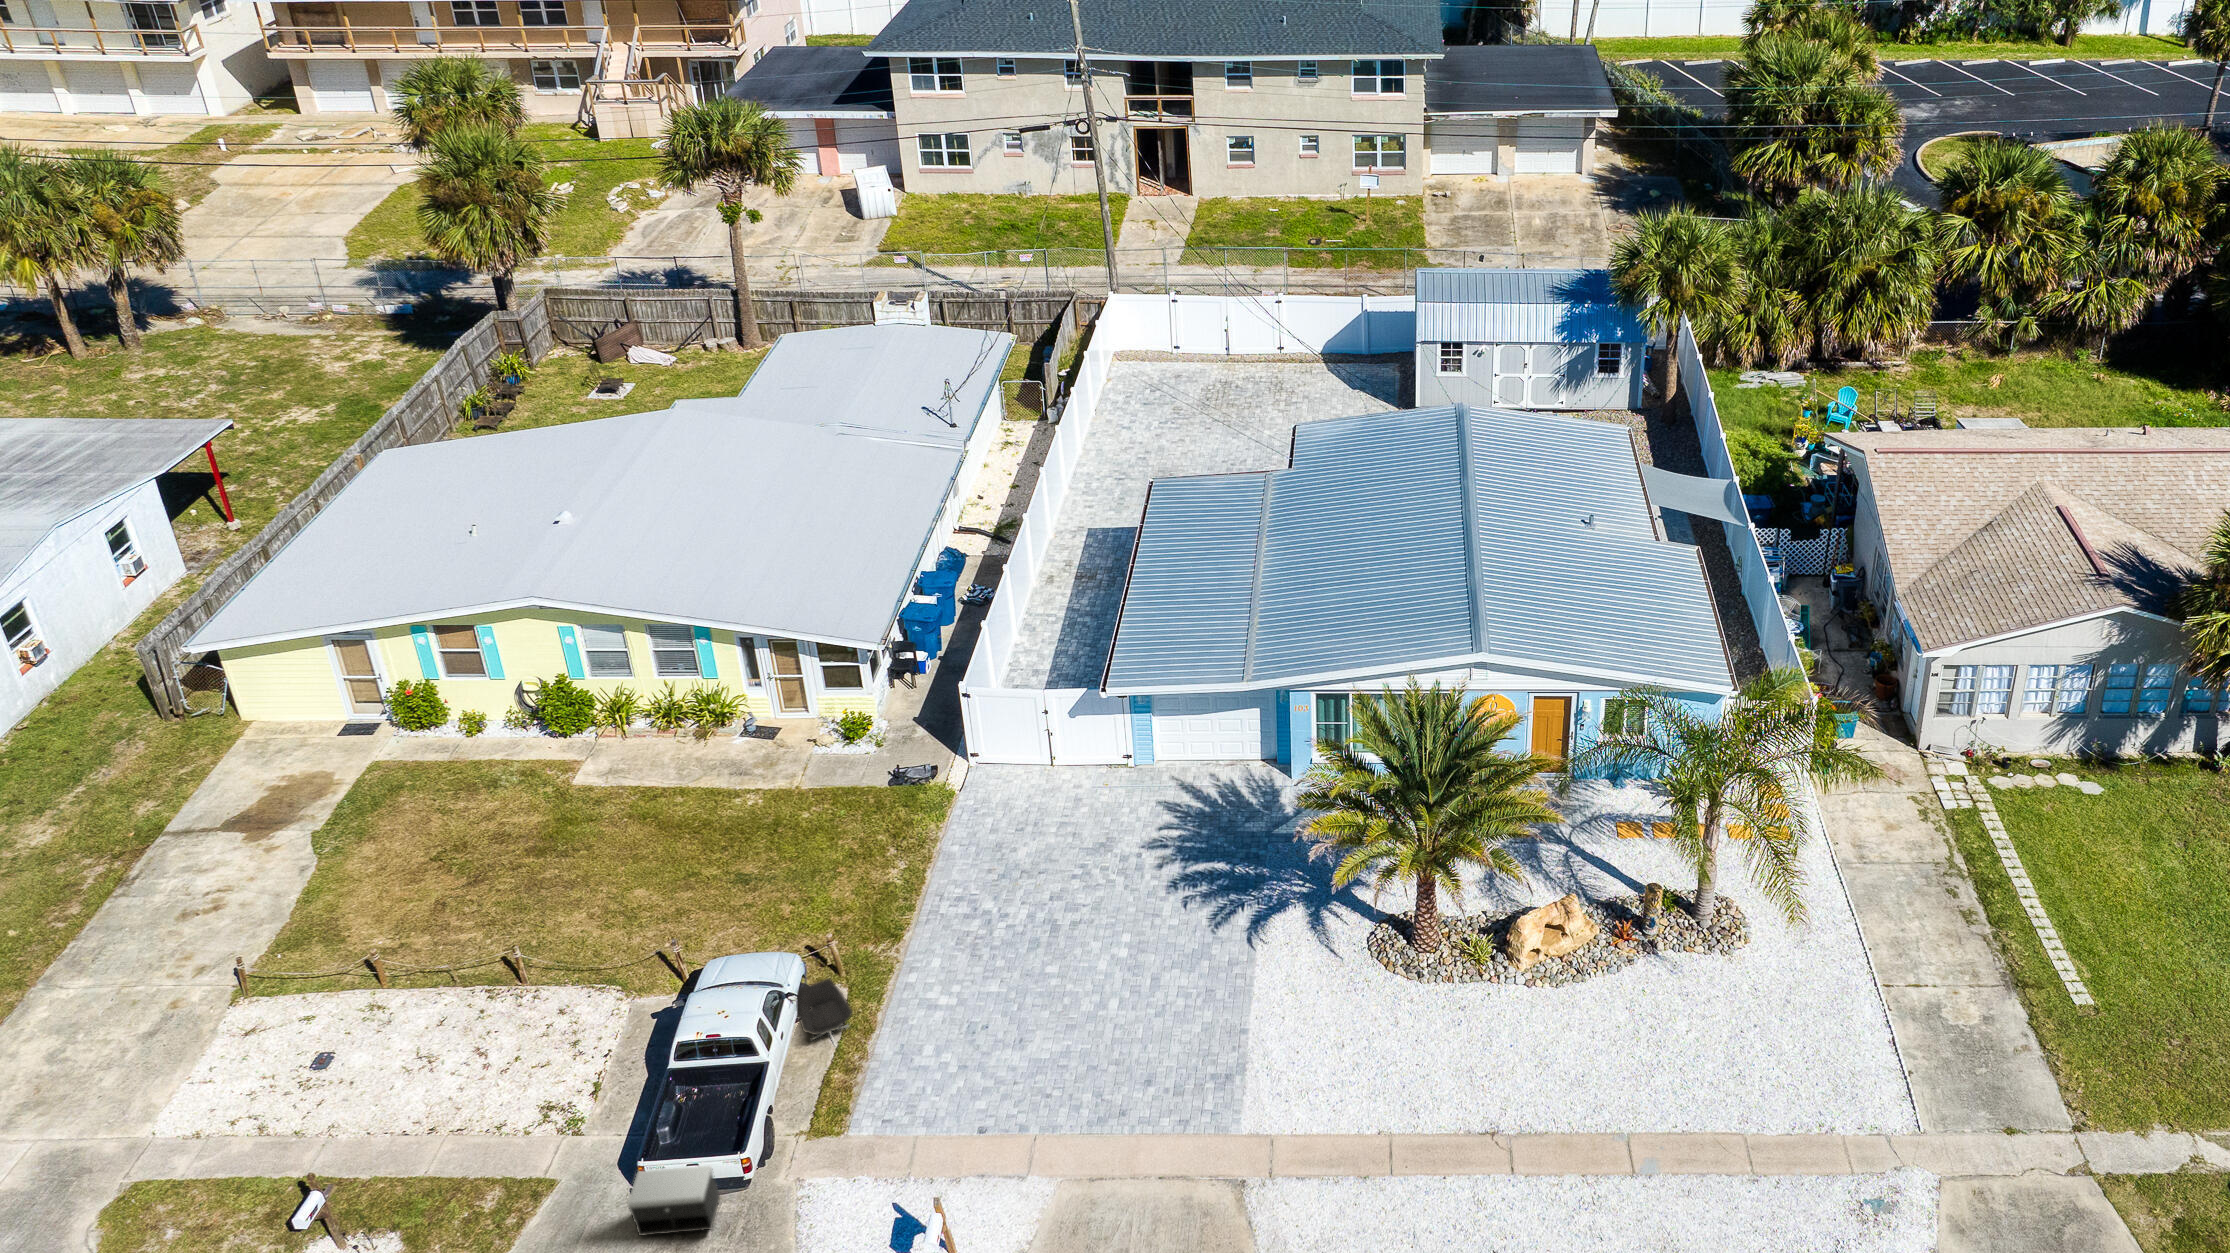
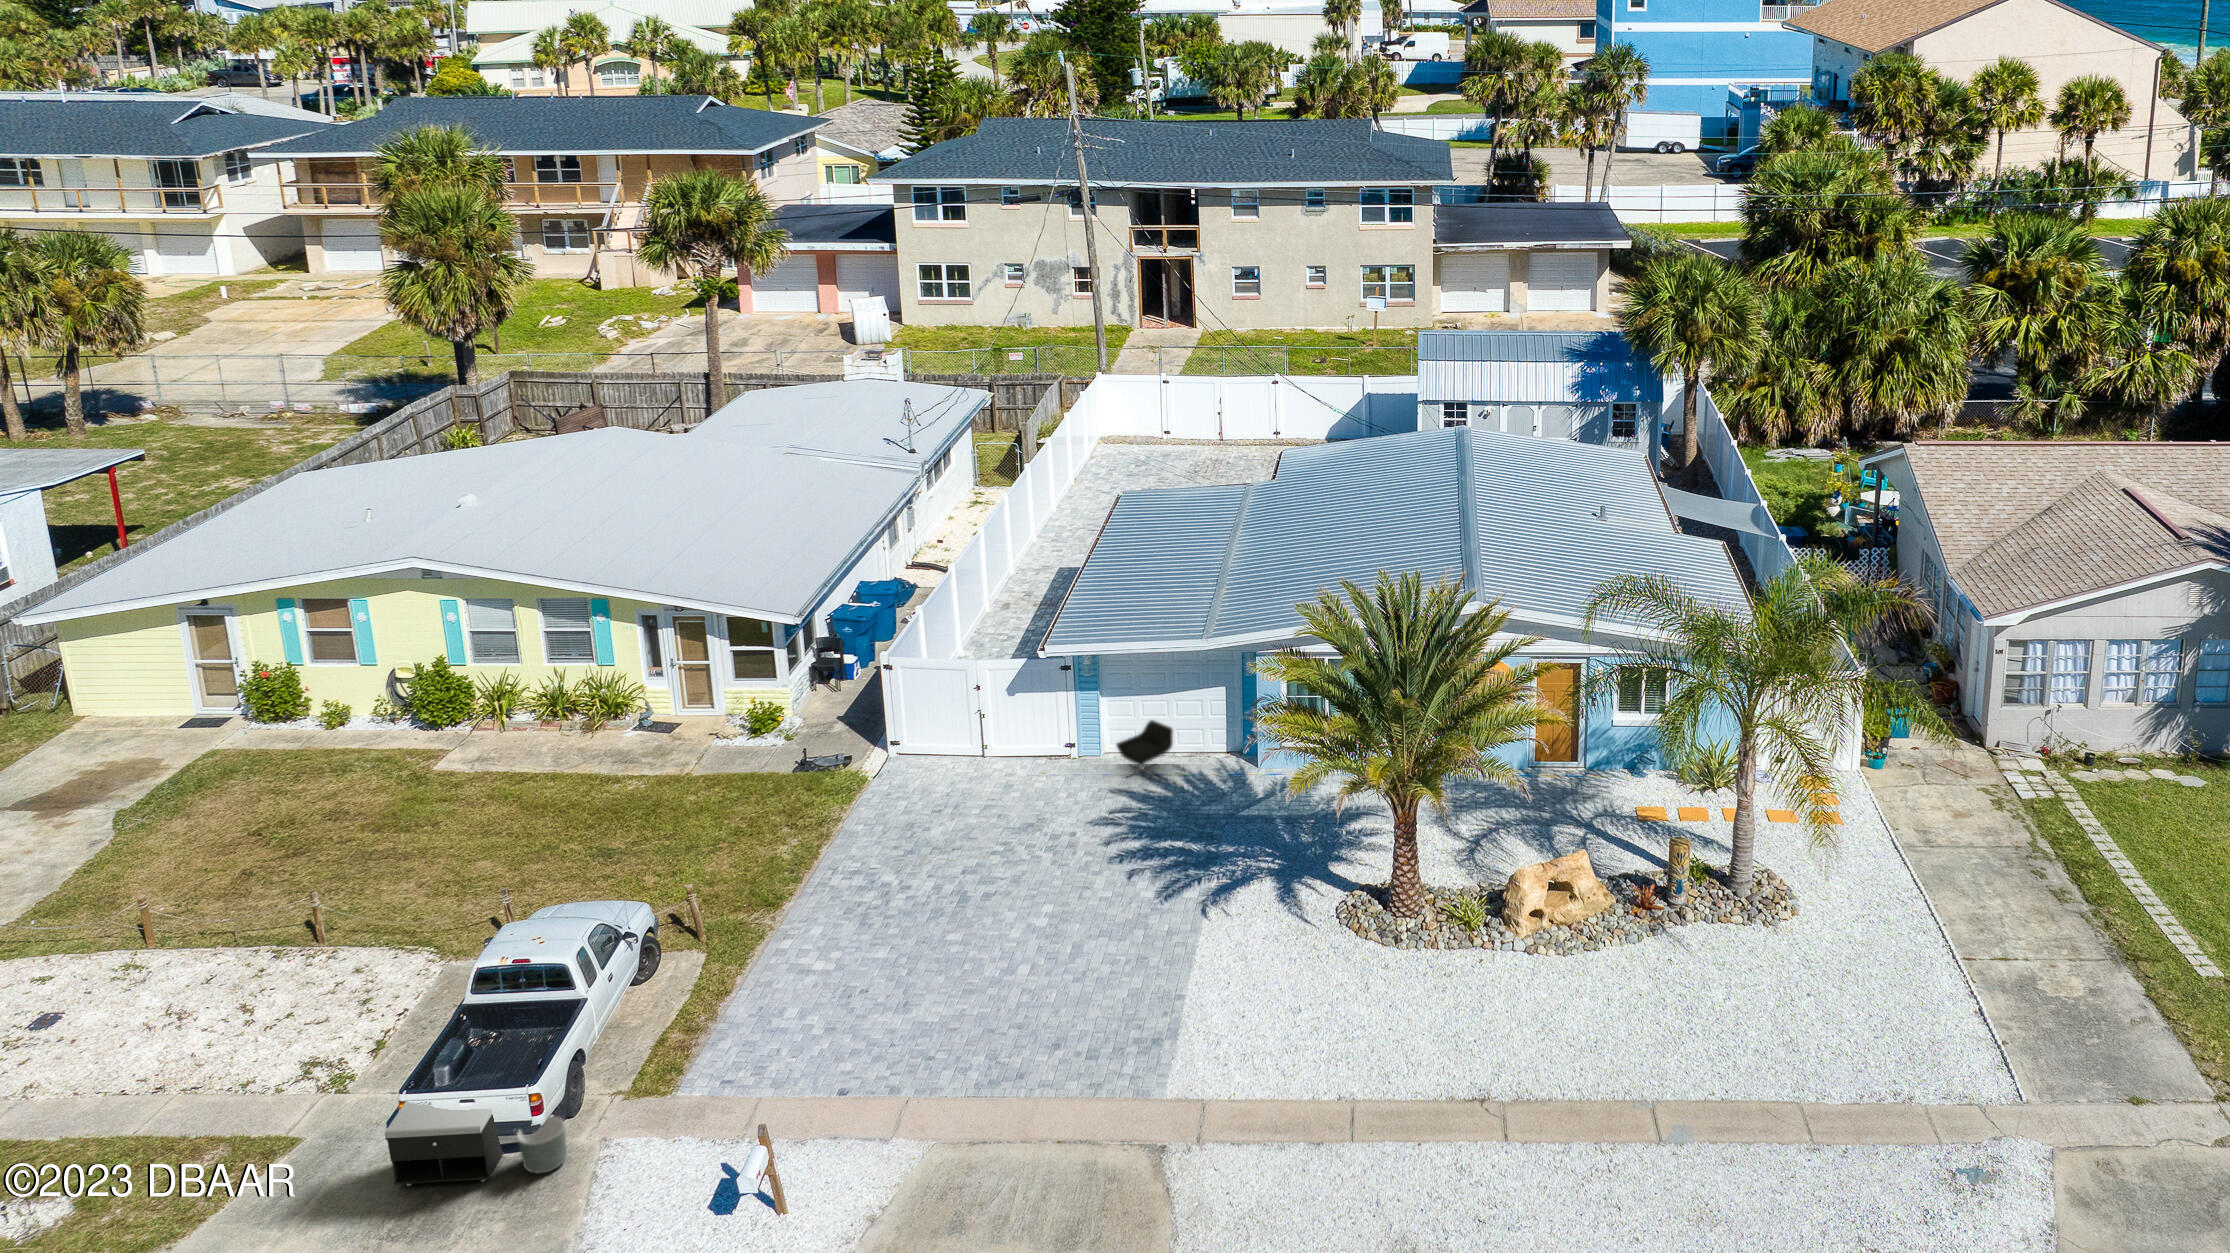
lounge chair: present [796,978,853,1045] -> present [1116,720,1173,772]
planter: none [729,1177,769,1222] -> present [517,1116,567,1174]

